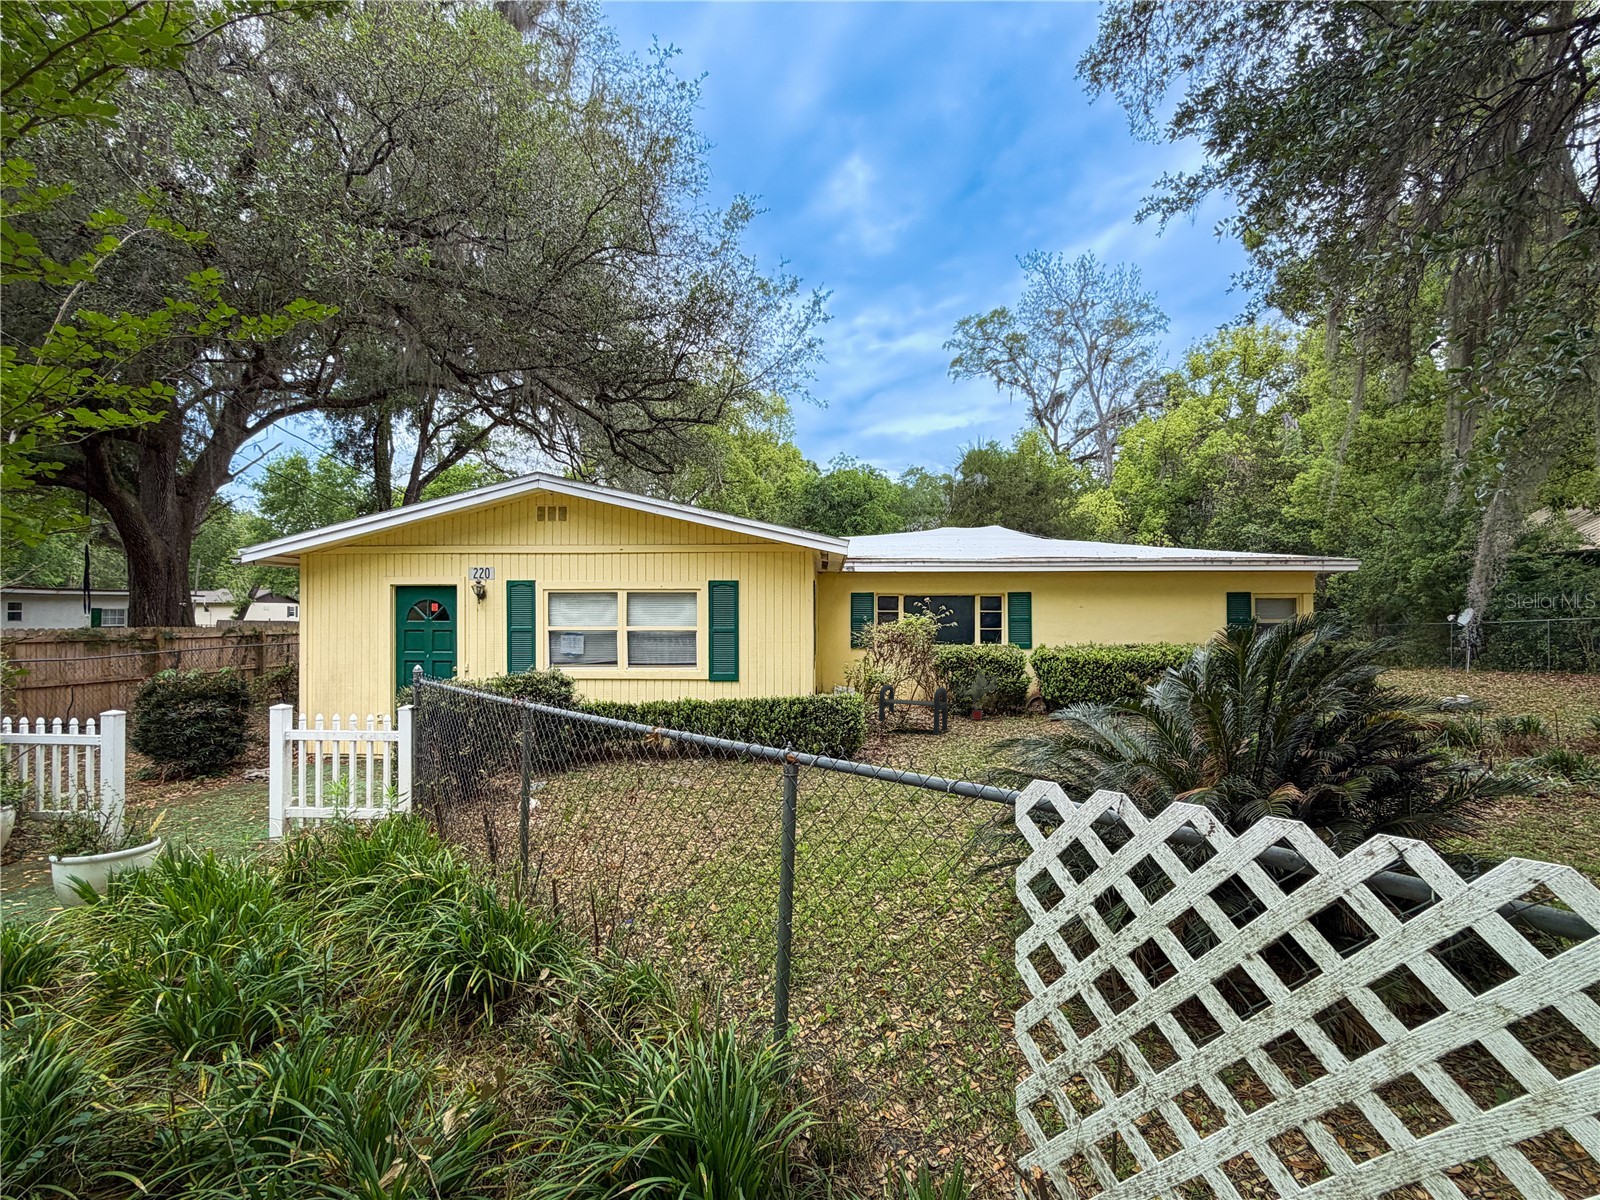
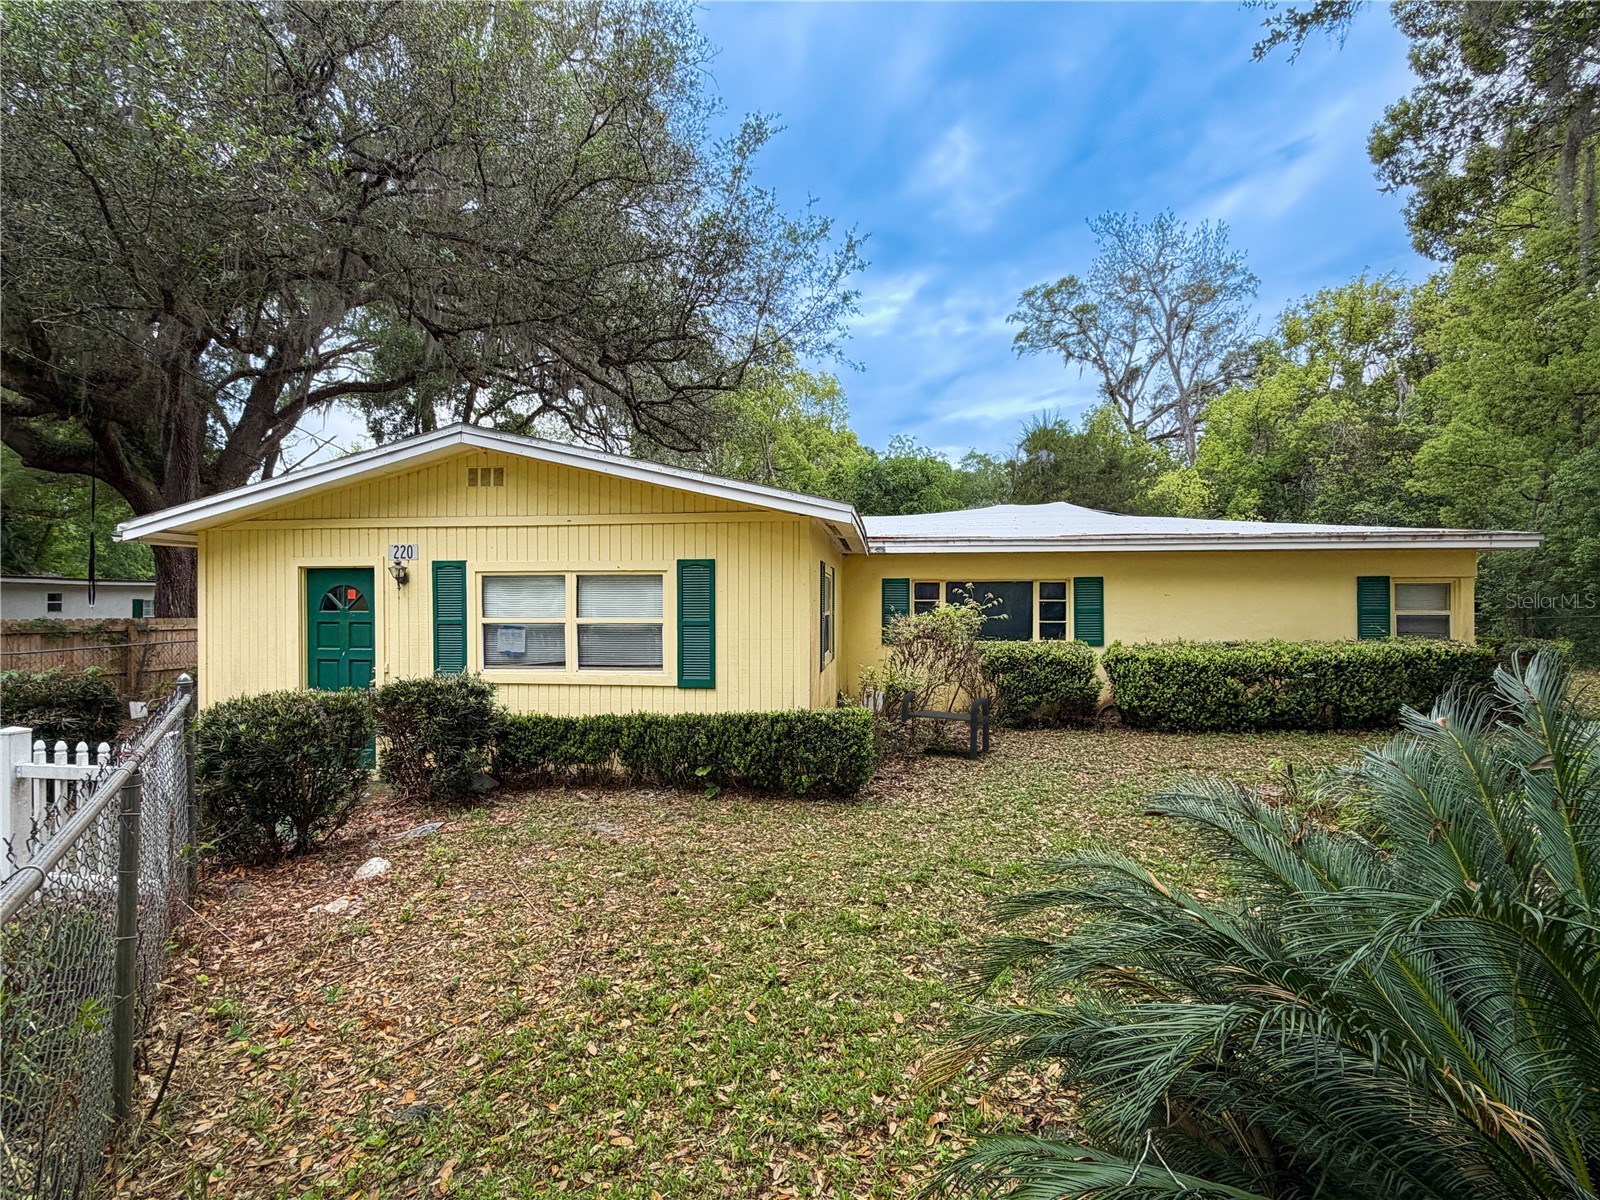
potted tree: present [958,671,997,720] -> none [1003,673,1057,737]

